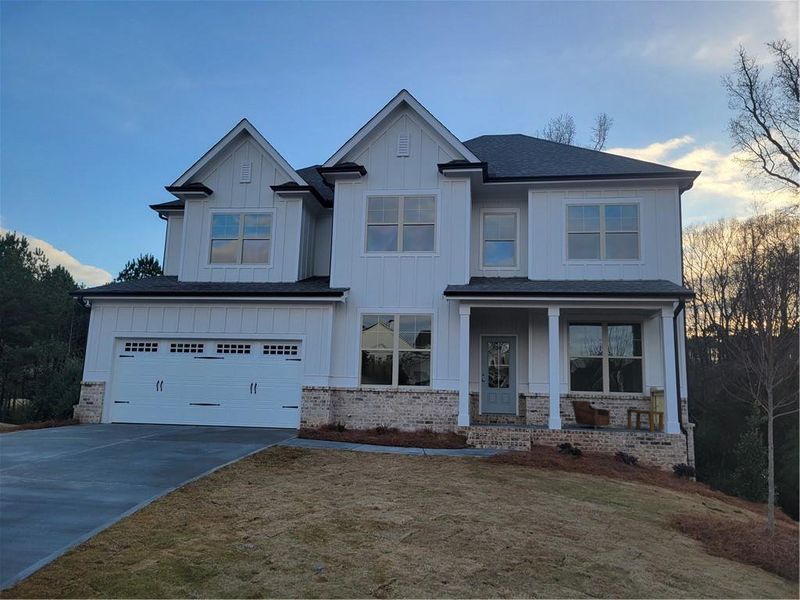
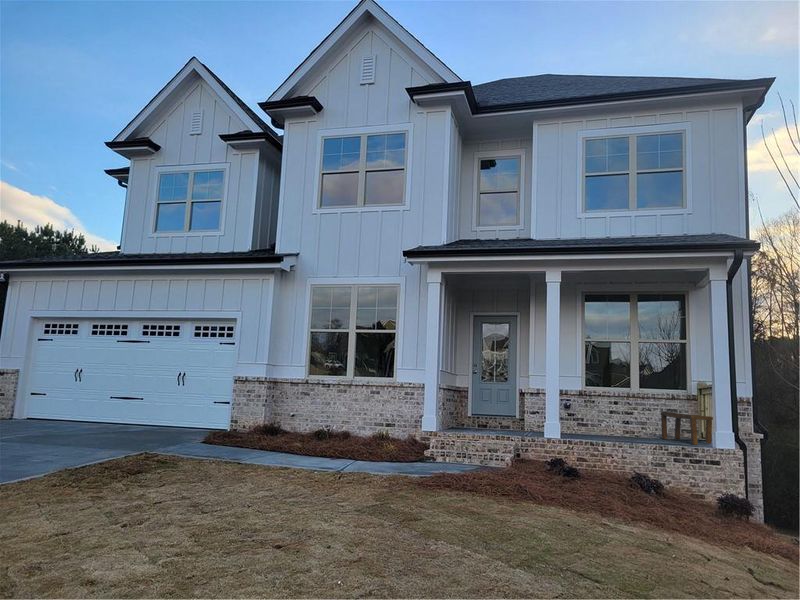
armchair: present [572,401,610,429] -> none [582,399,636,439]

